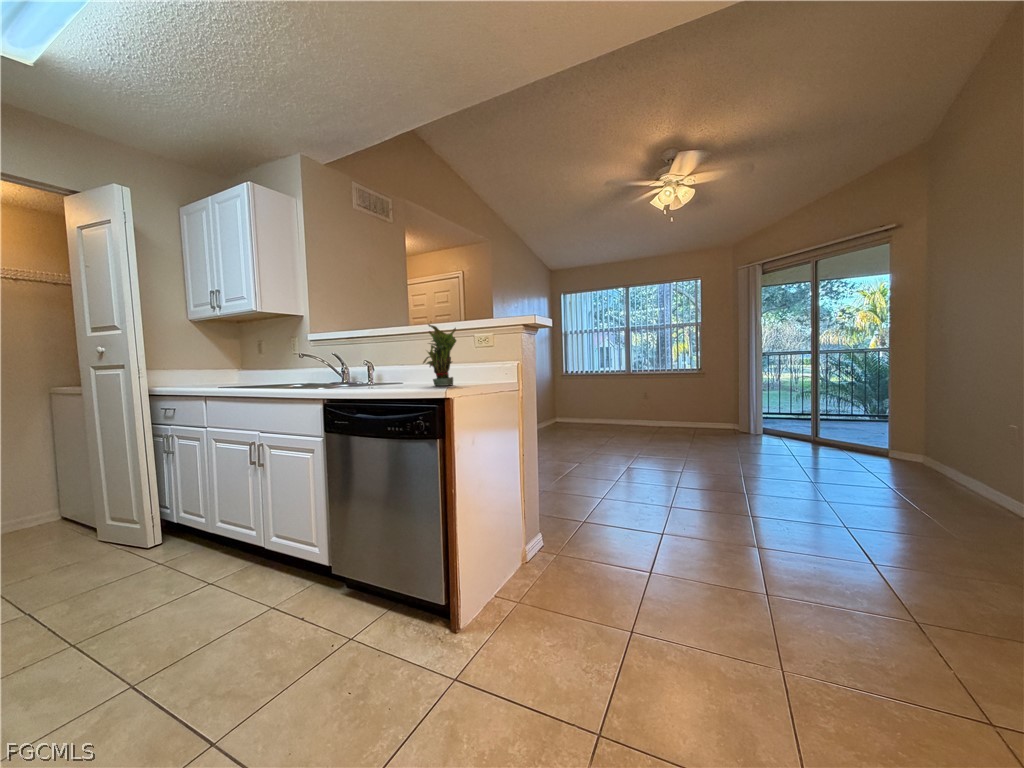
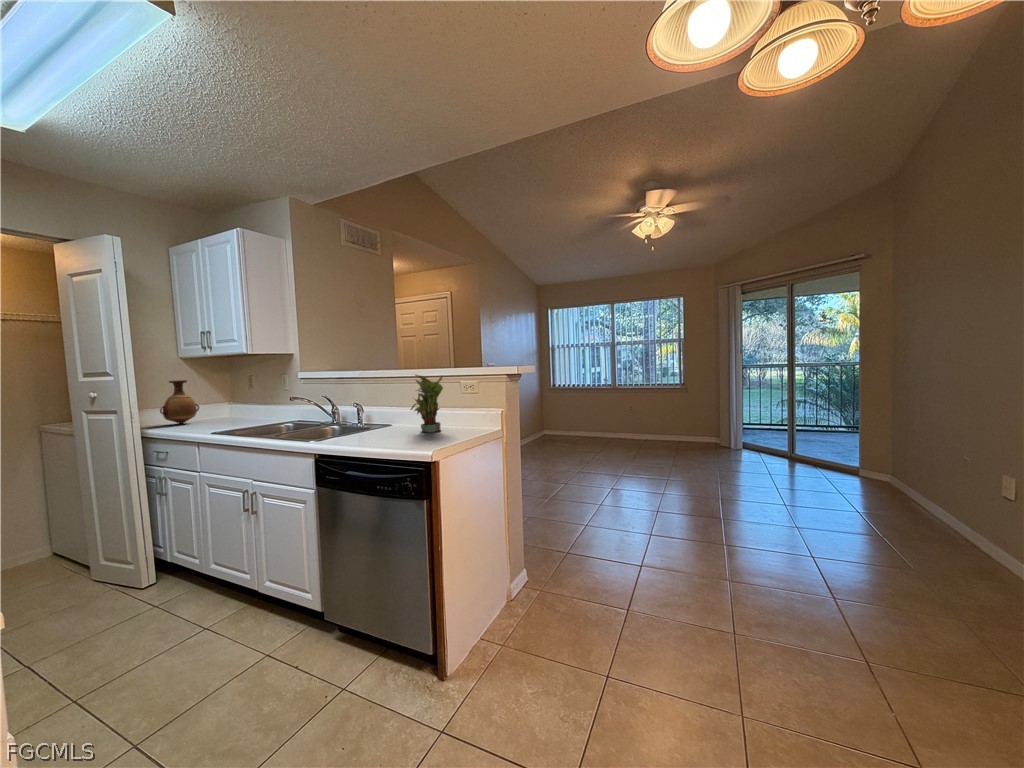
vase: none [167,342,207,387] -> present [160,380,199,424]

